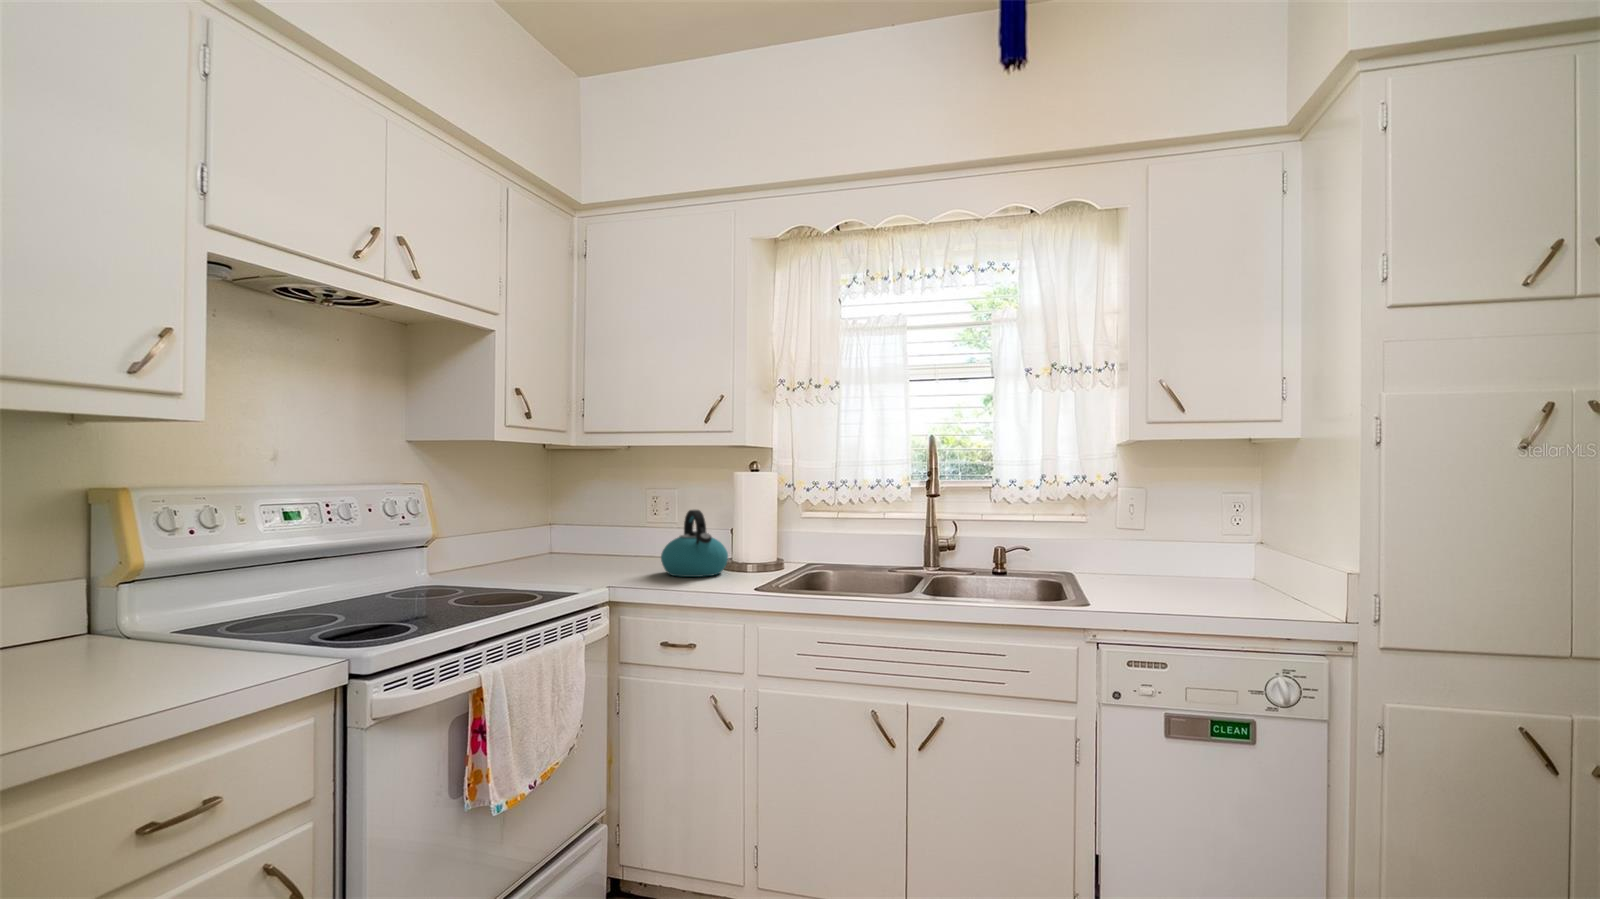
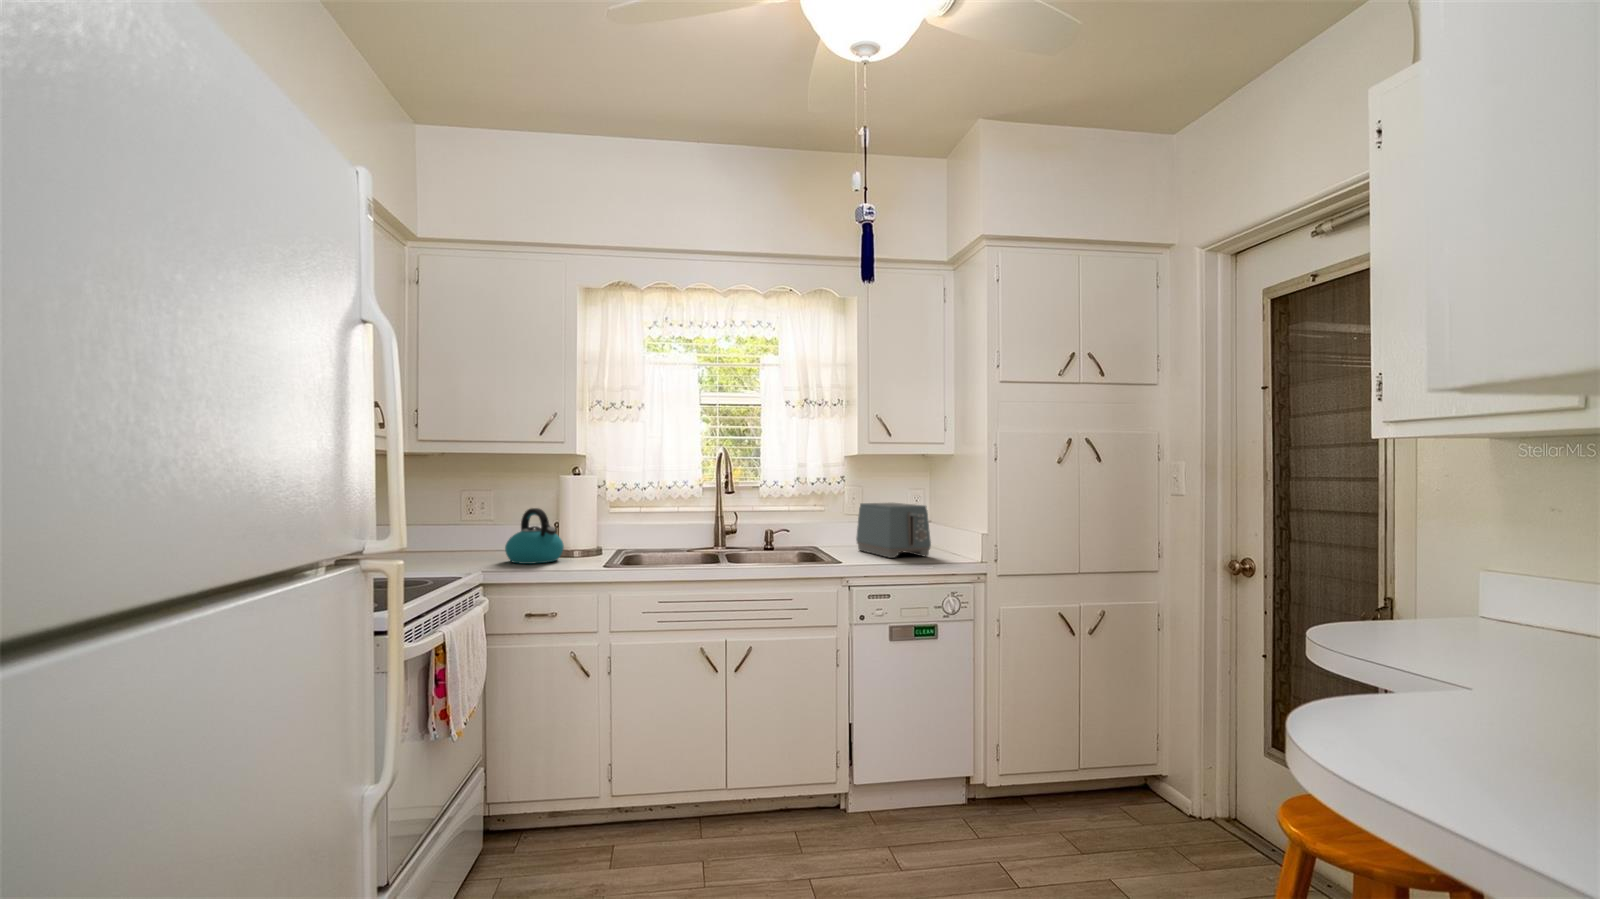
toaster: none [1132,514,1253,603] -> present [856,503,931,558]

